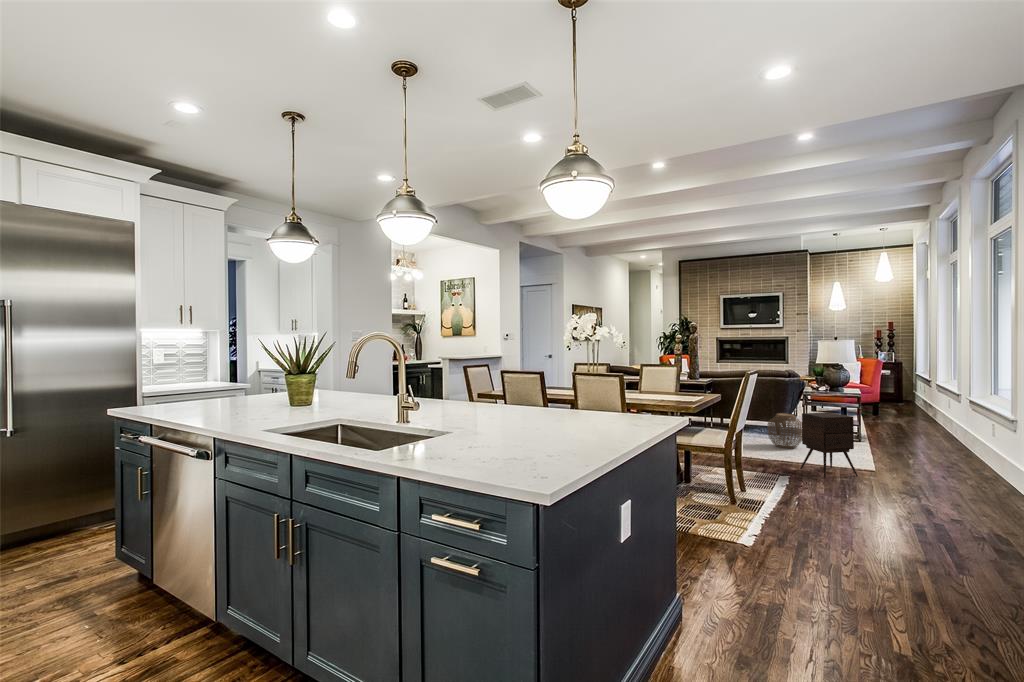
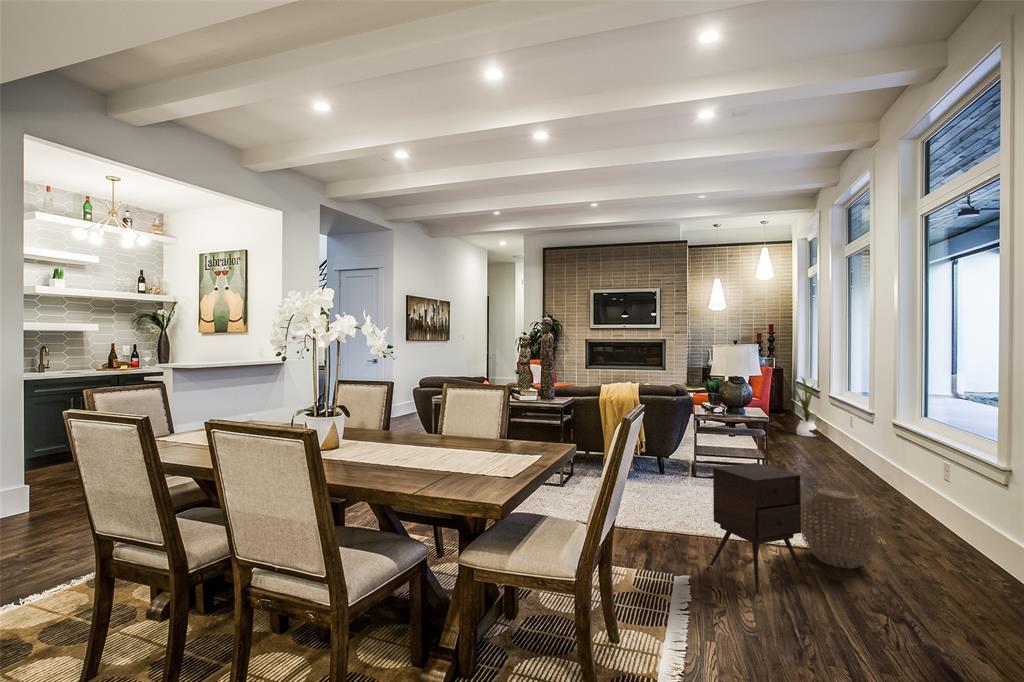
house plant: none [900,366,928,416] -> present [795,377,817,437]
woven basket: present [768,413,802,449] -> present [801,488,878,568]

